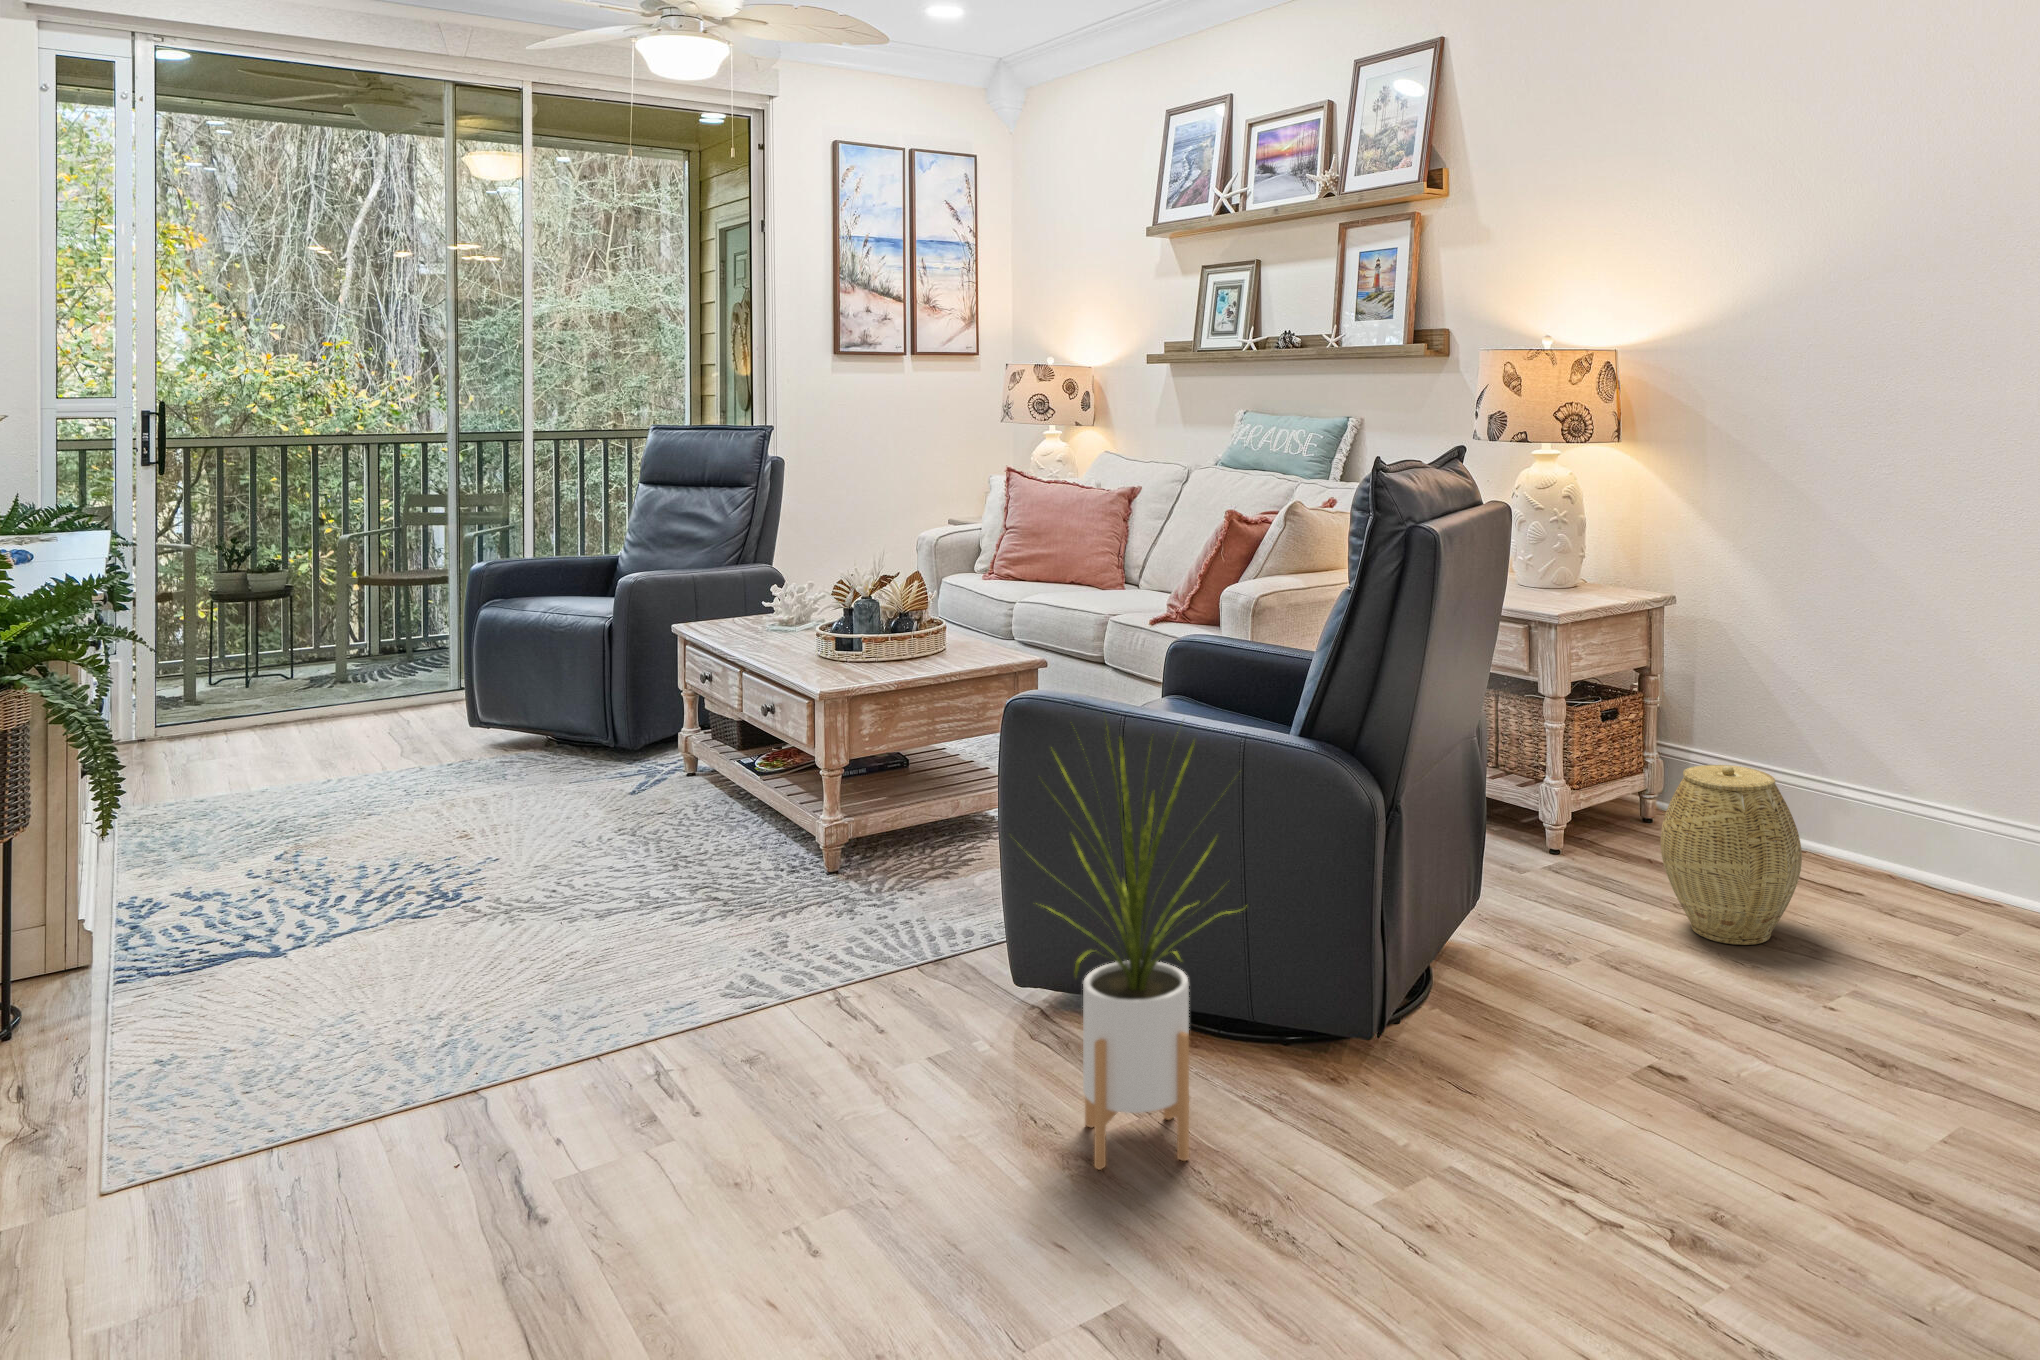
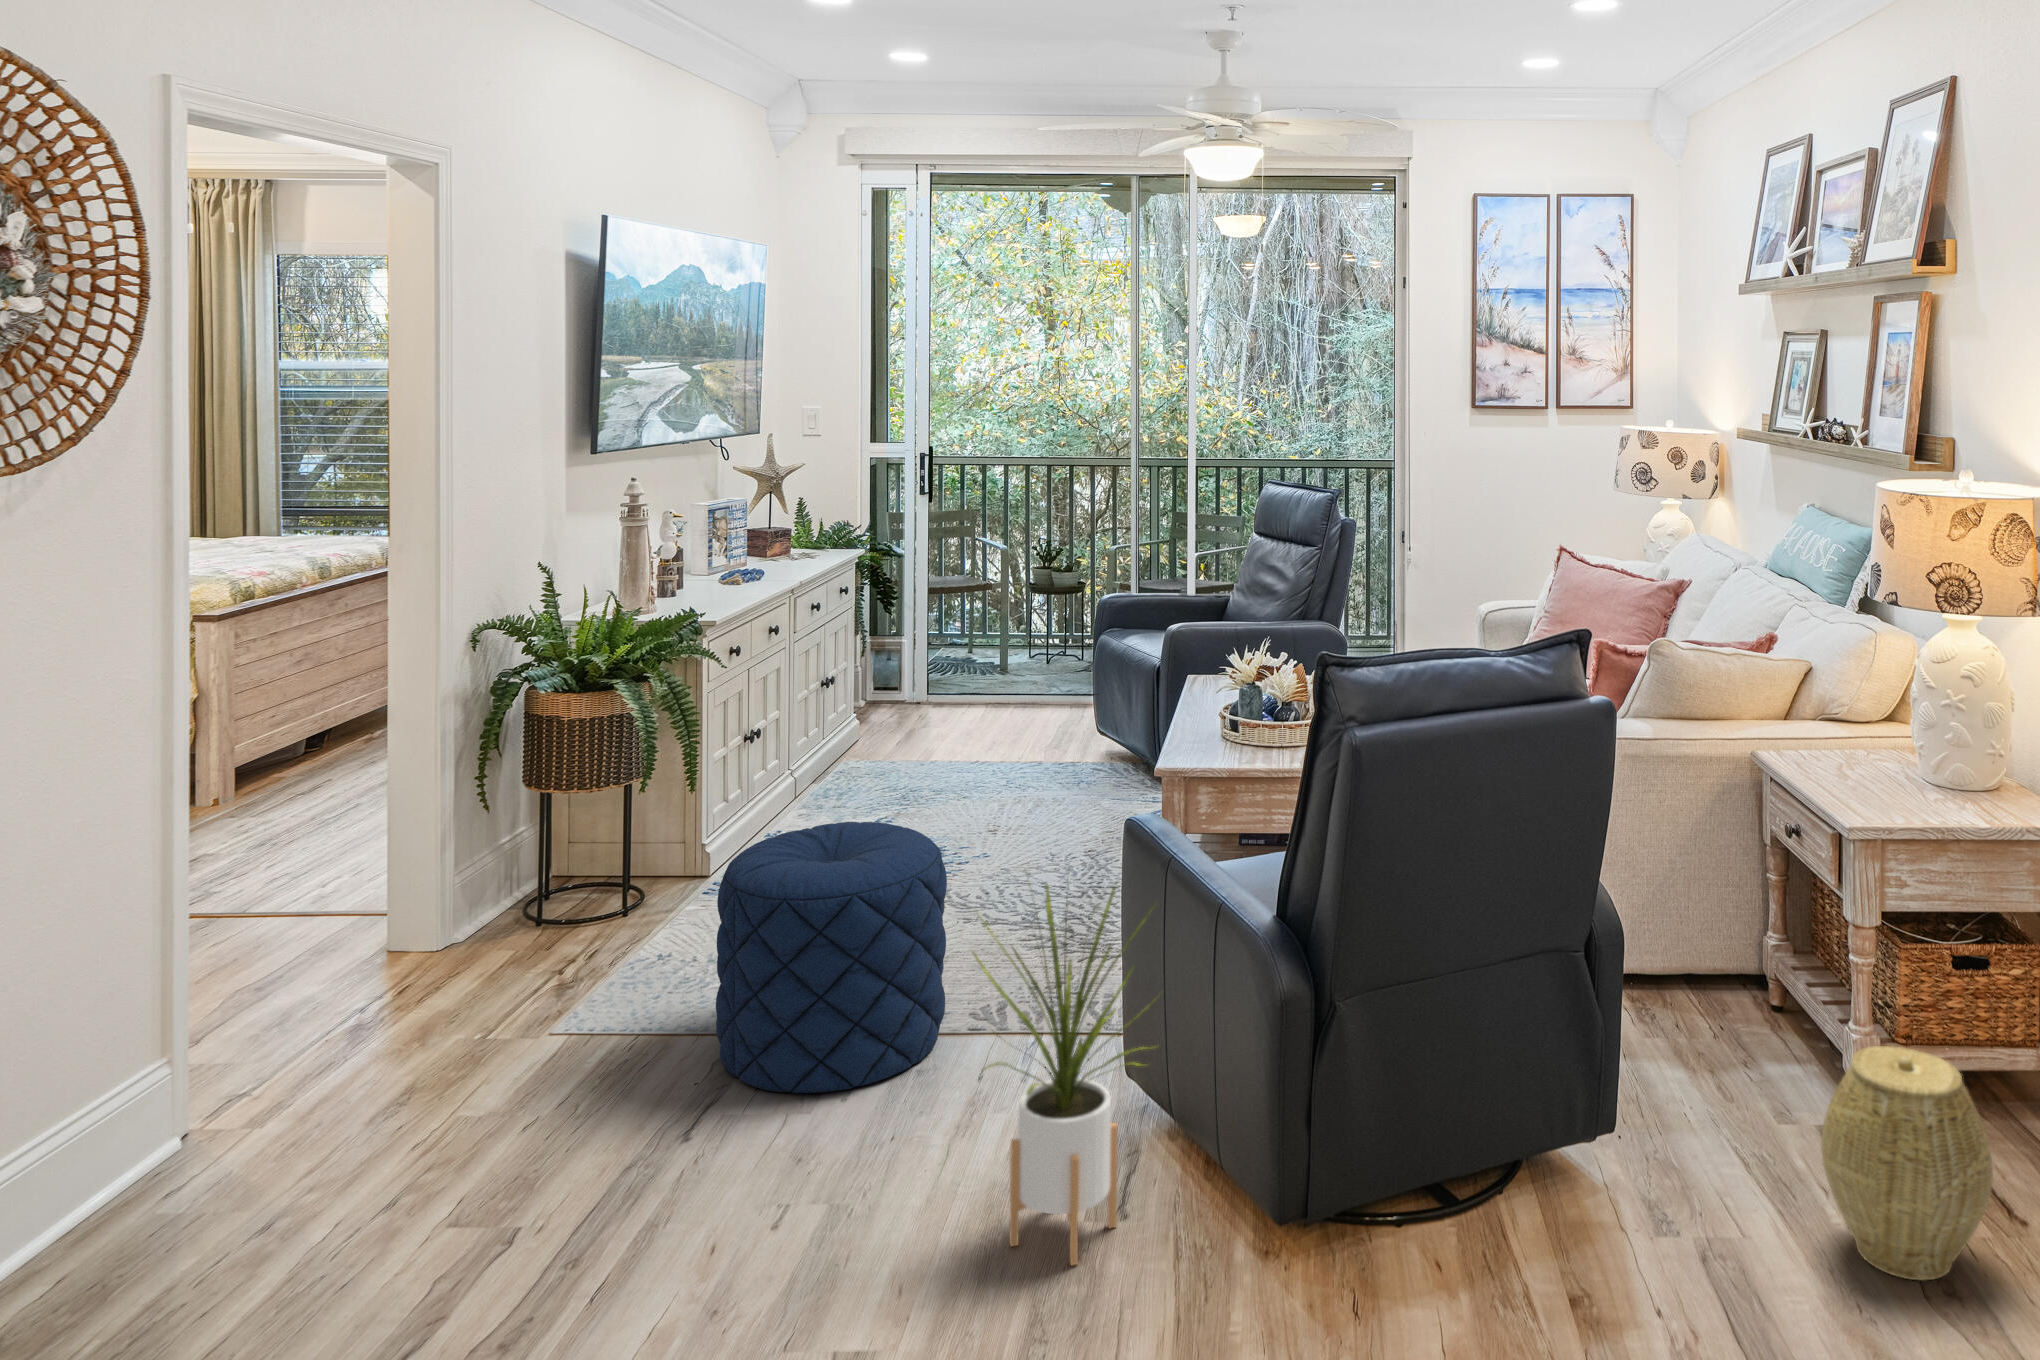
pouf: none [421,776,740,1143] -> present [716,822,947,1093]

